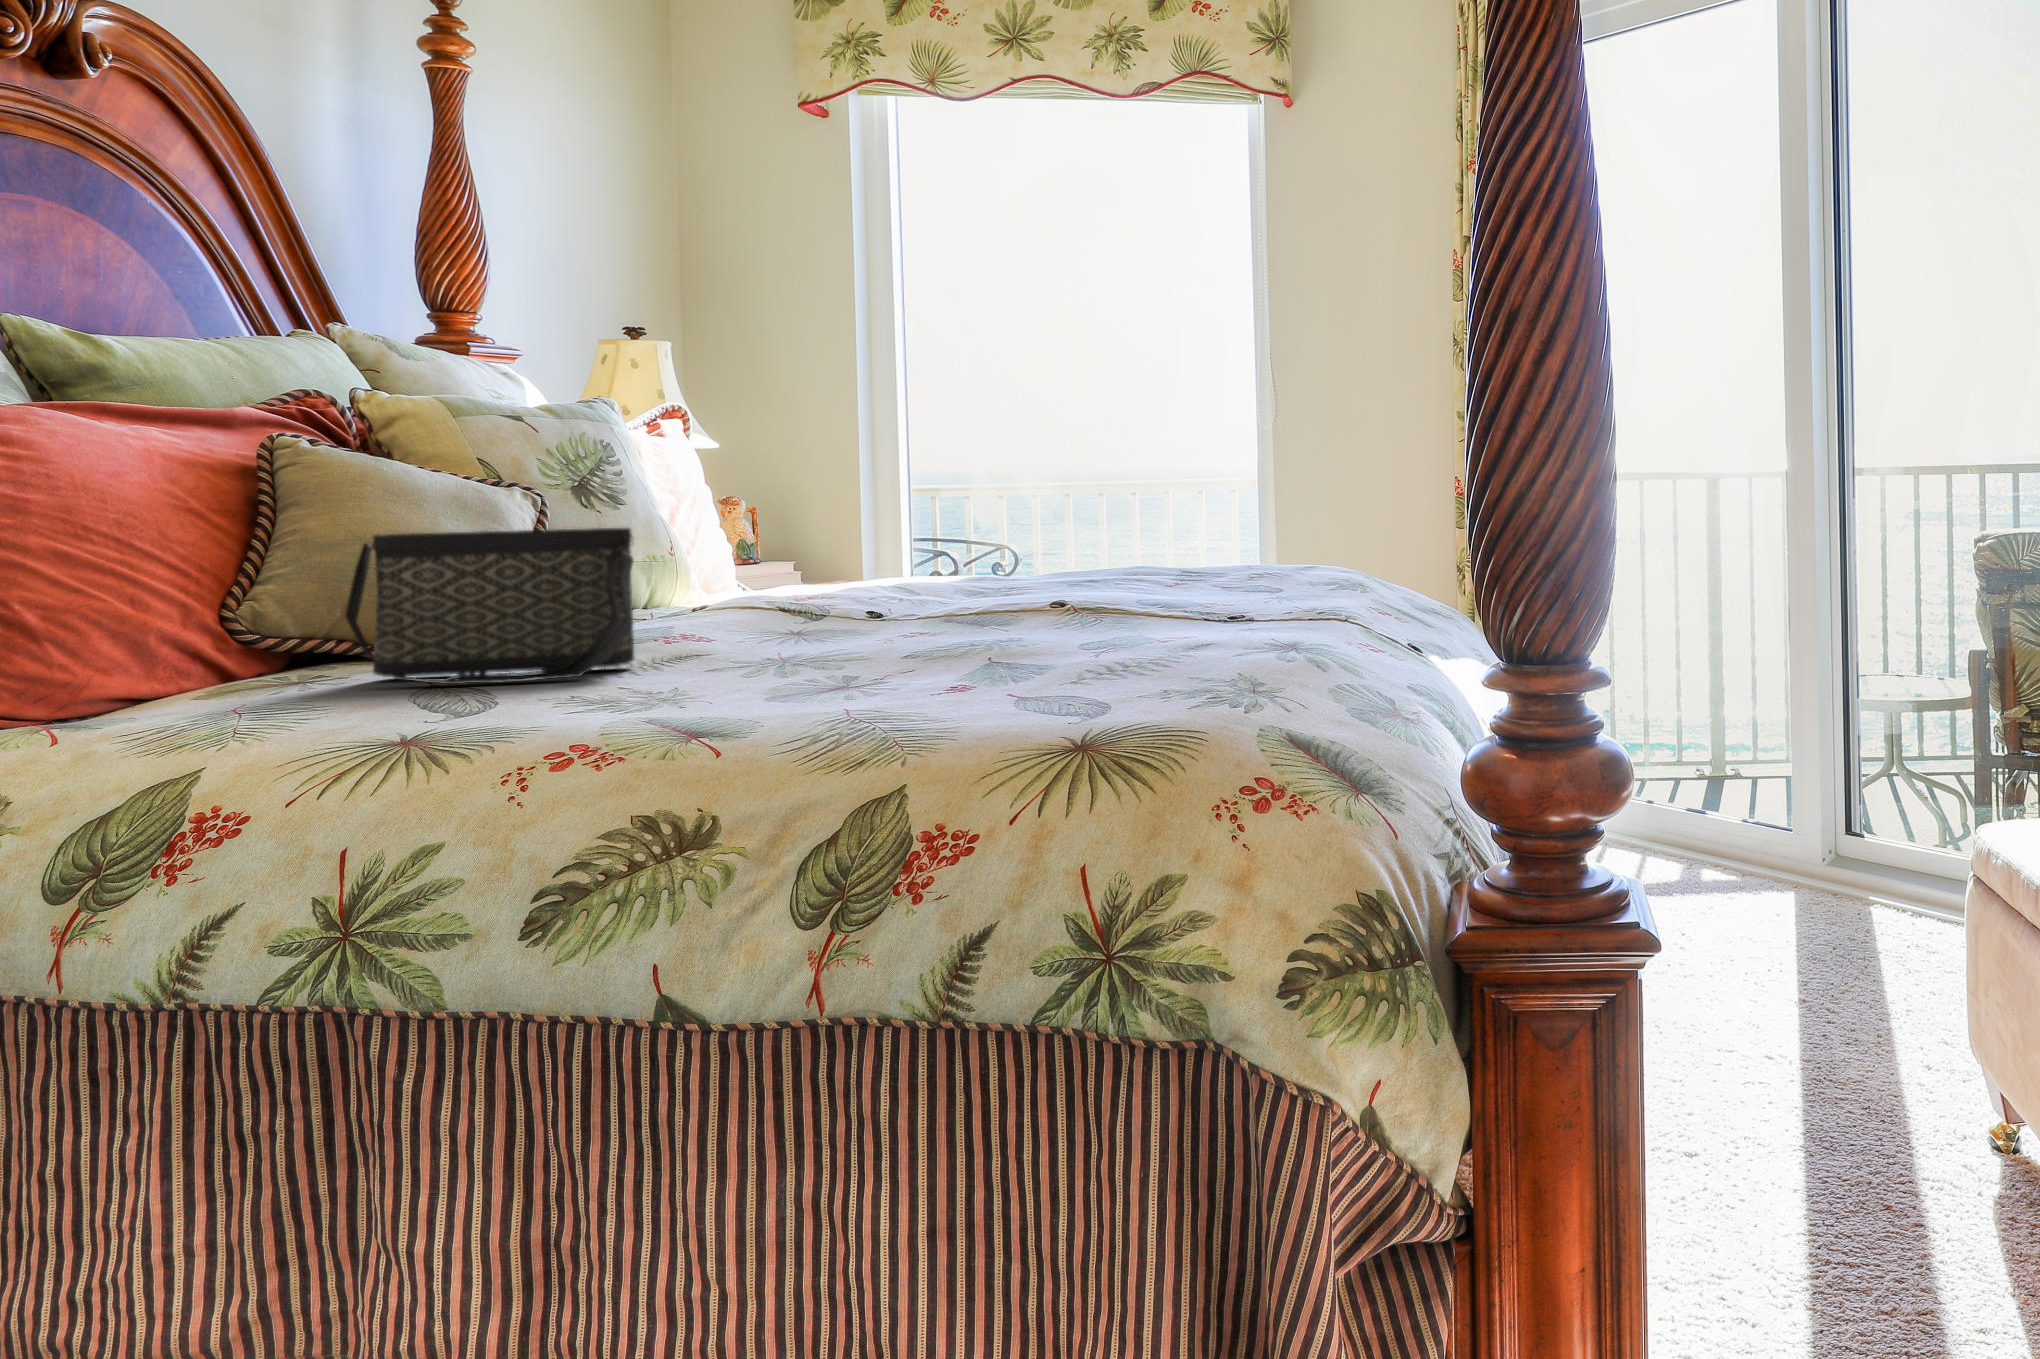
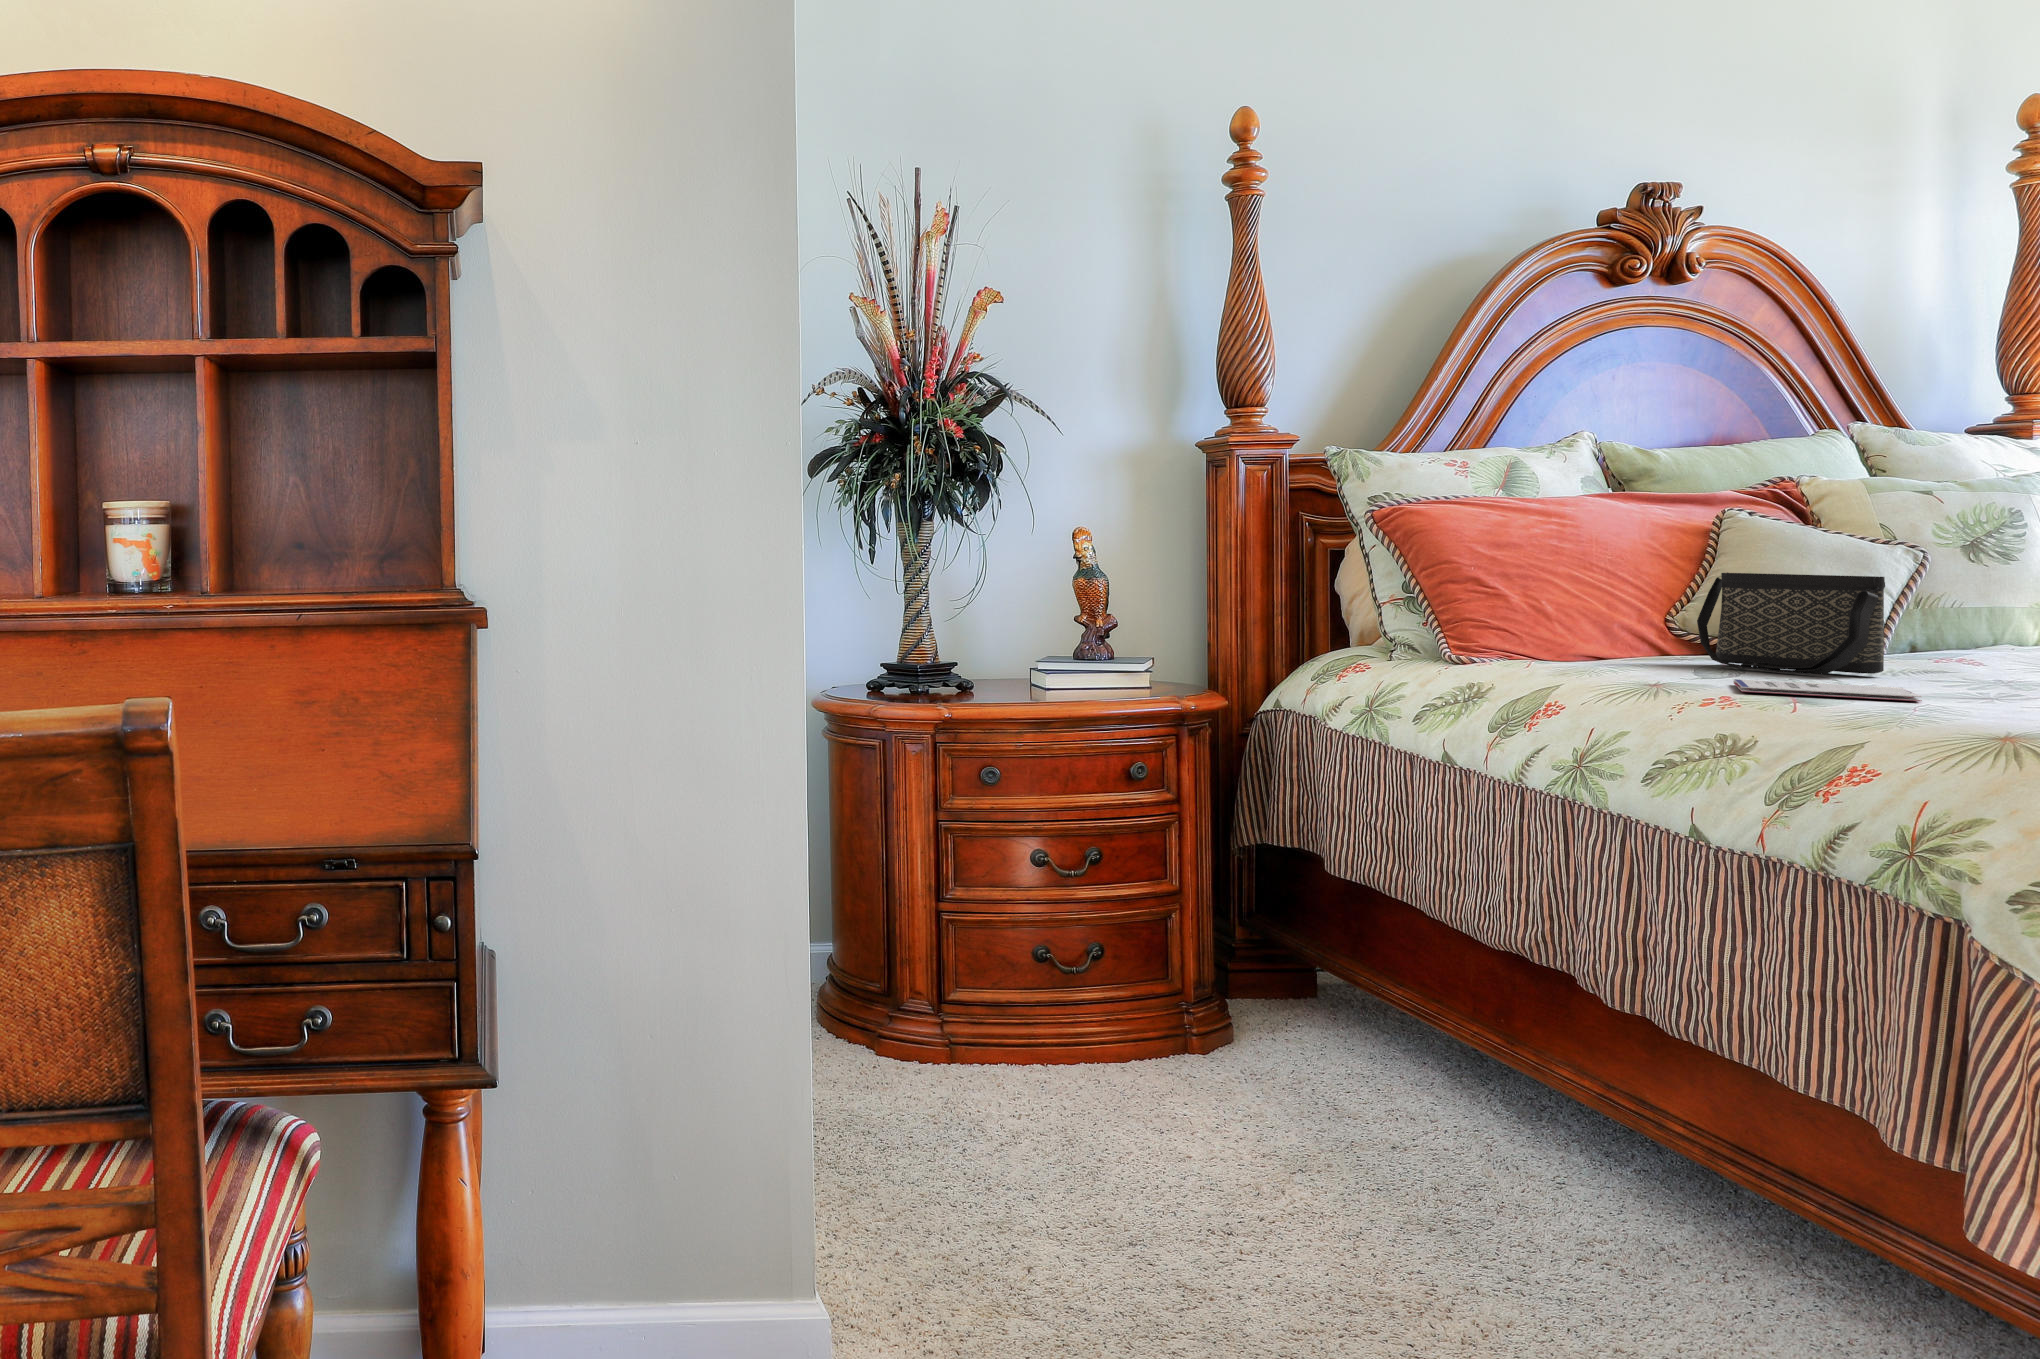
notebook: none [562,685,868,737] -> present [1733,679,1922,701]

